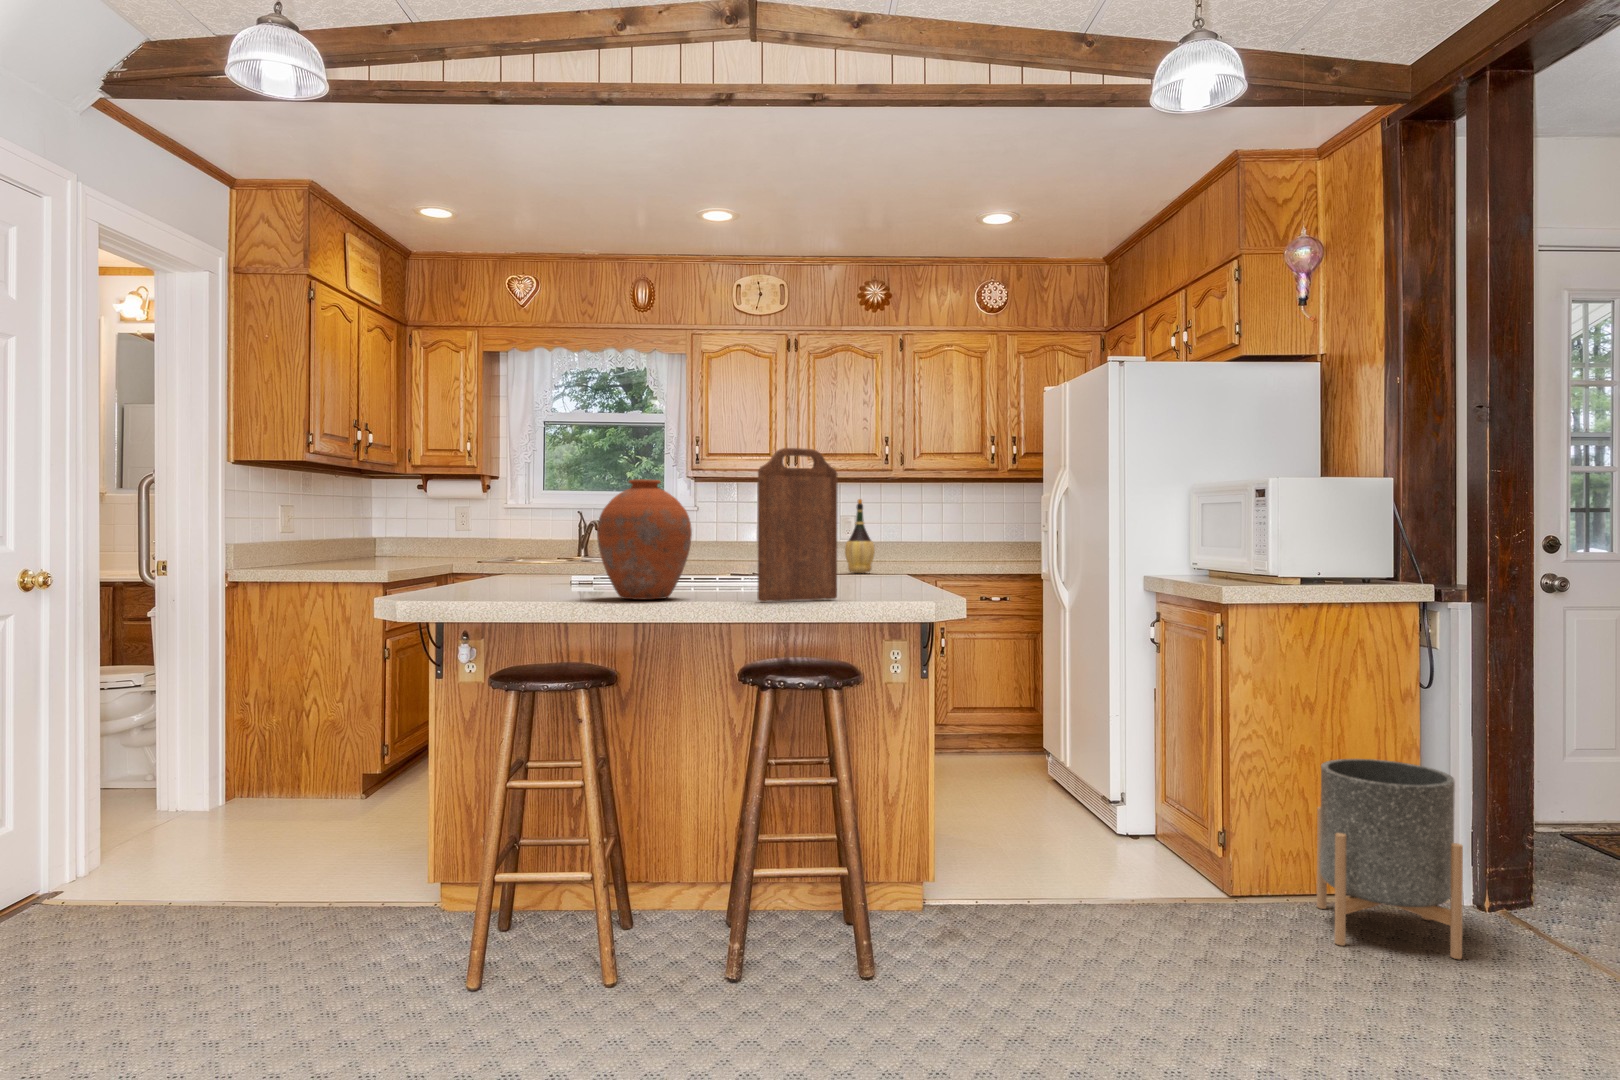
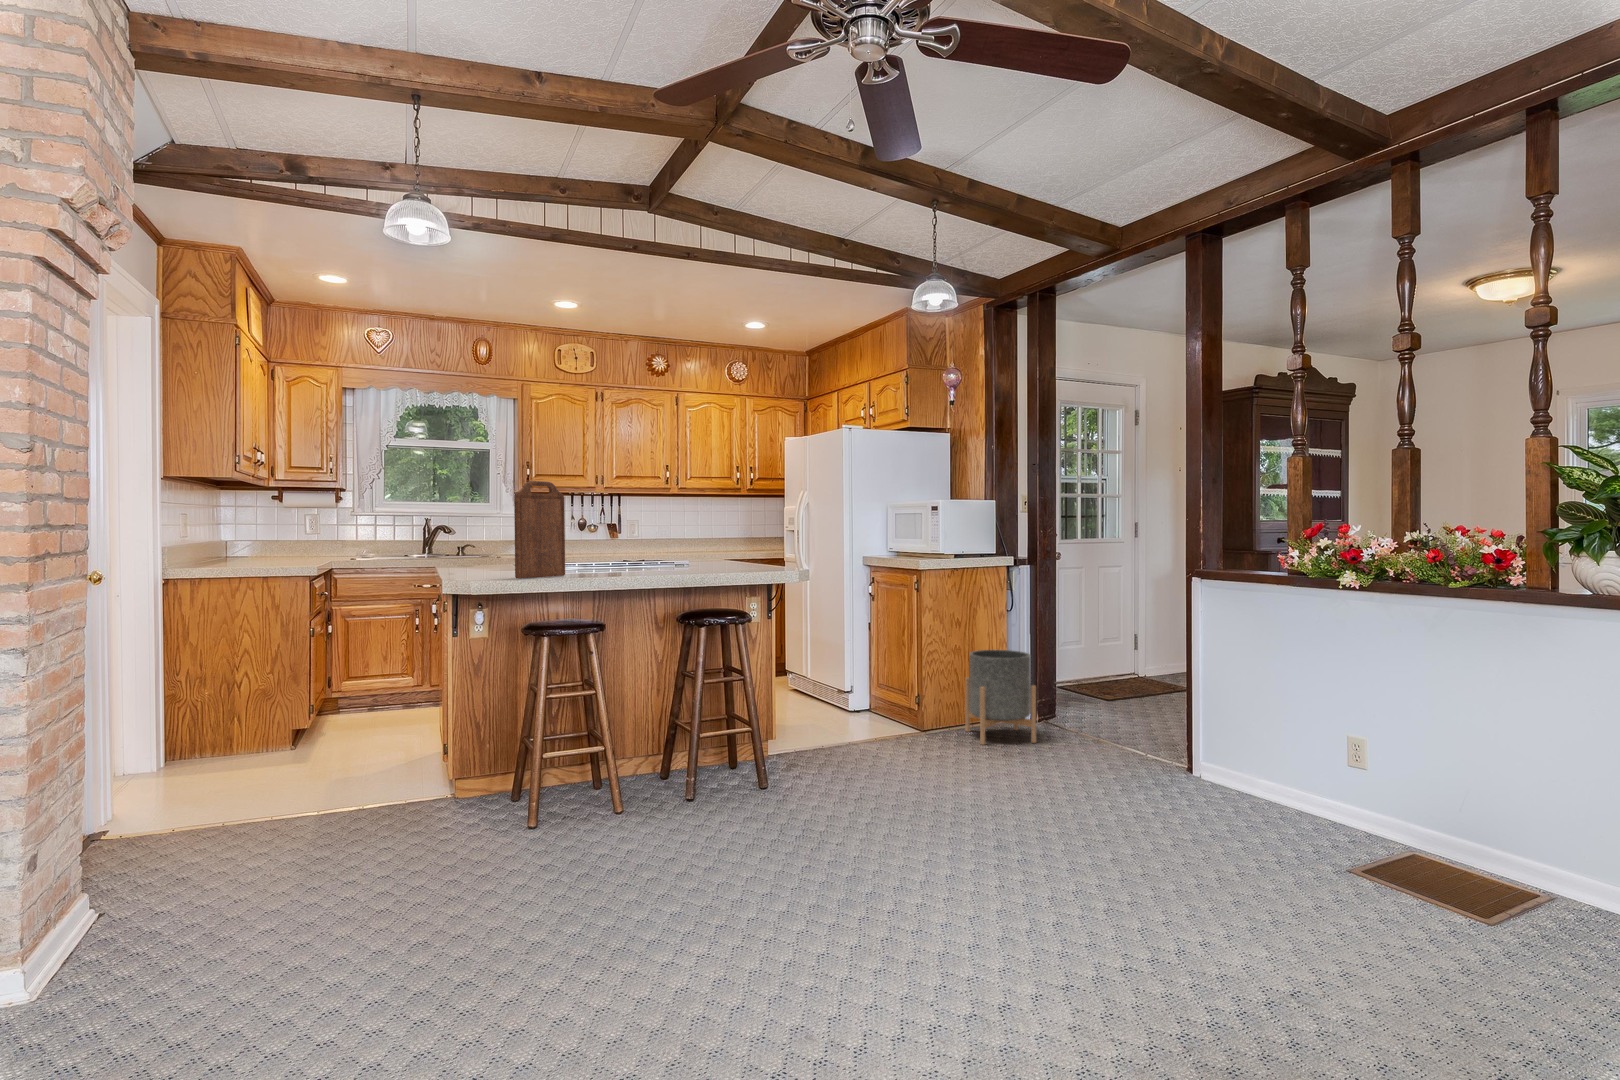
cutting board: present [758,448,837,602] -> present [514,481,565,578]
vase: present [597,480,692,600] -> none [599,501,658,575]
wine bottle: present [845,499,875,573] -> none [664,509,685,559]

